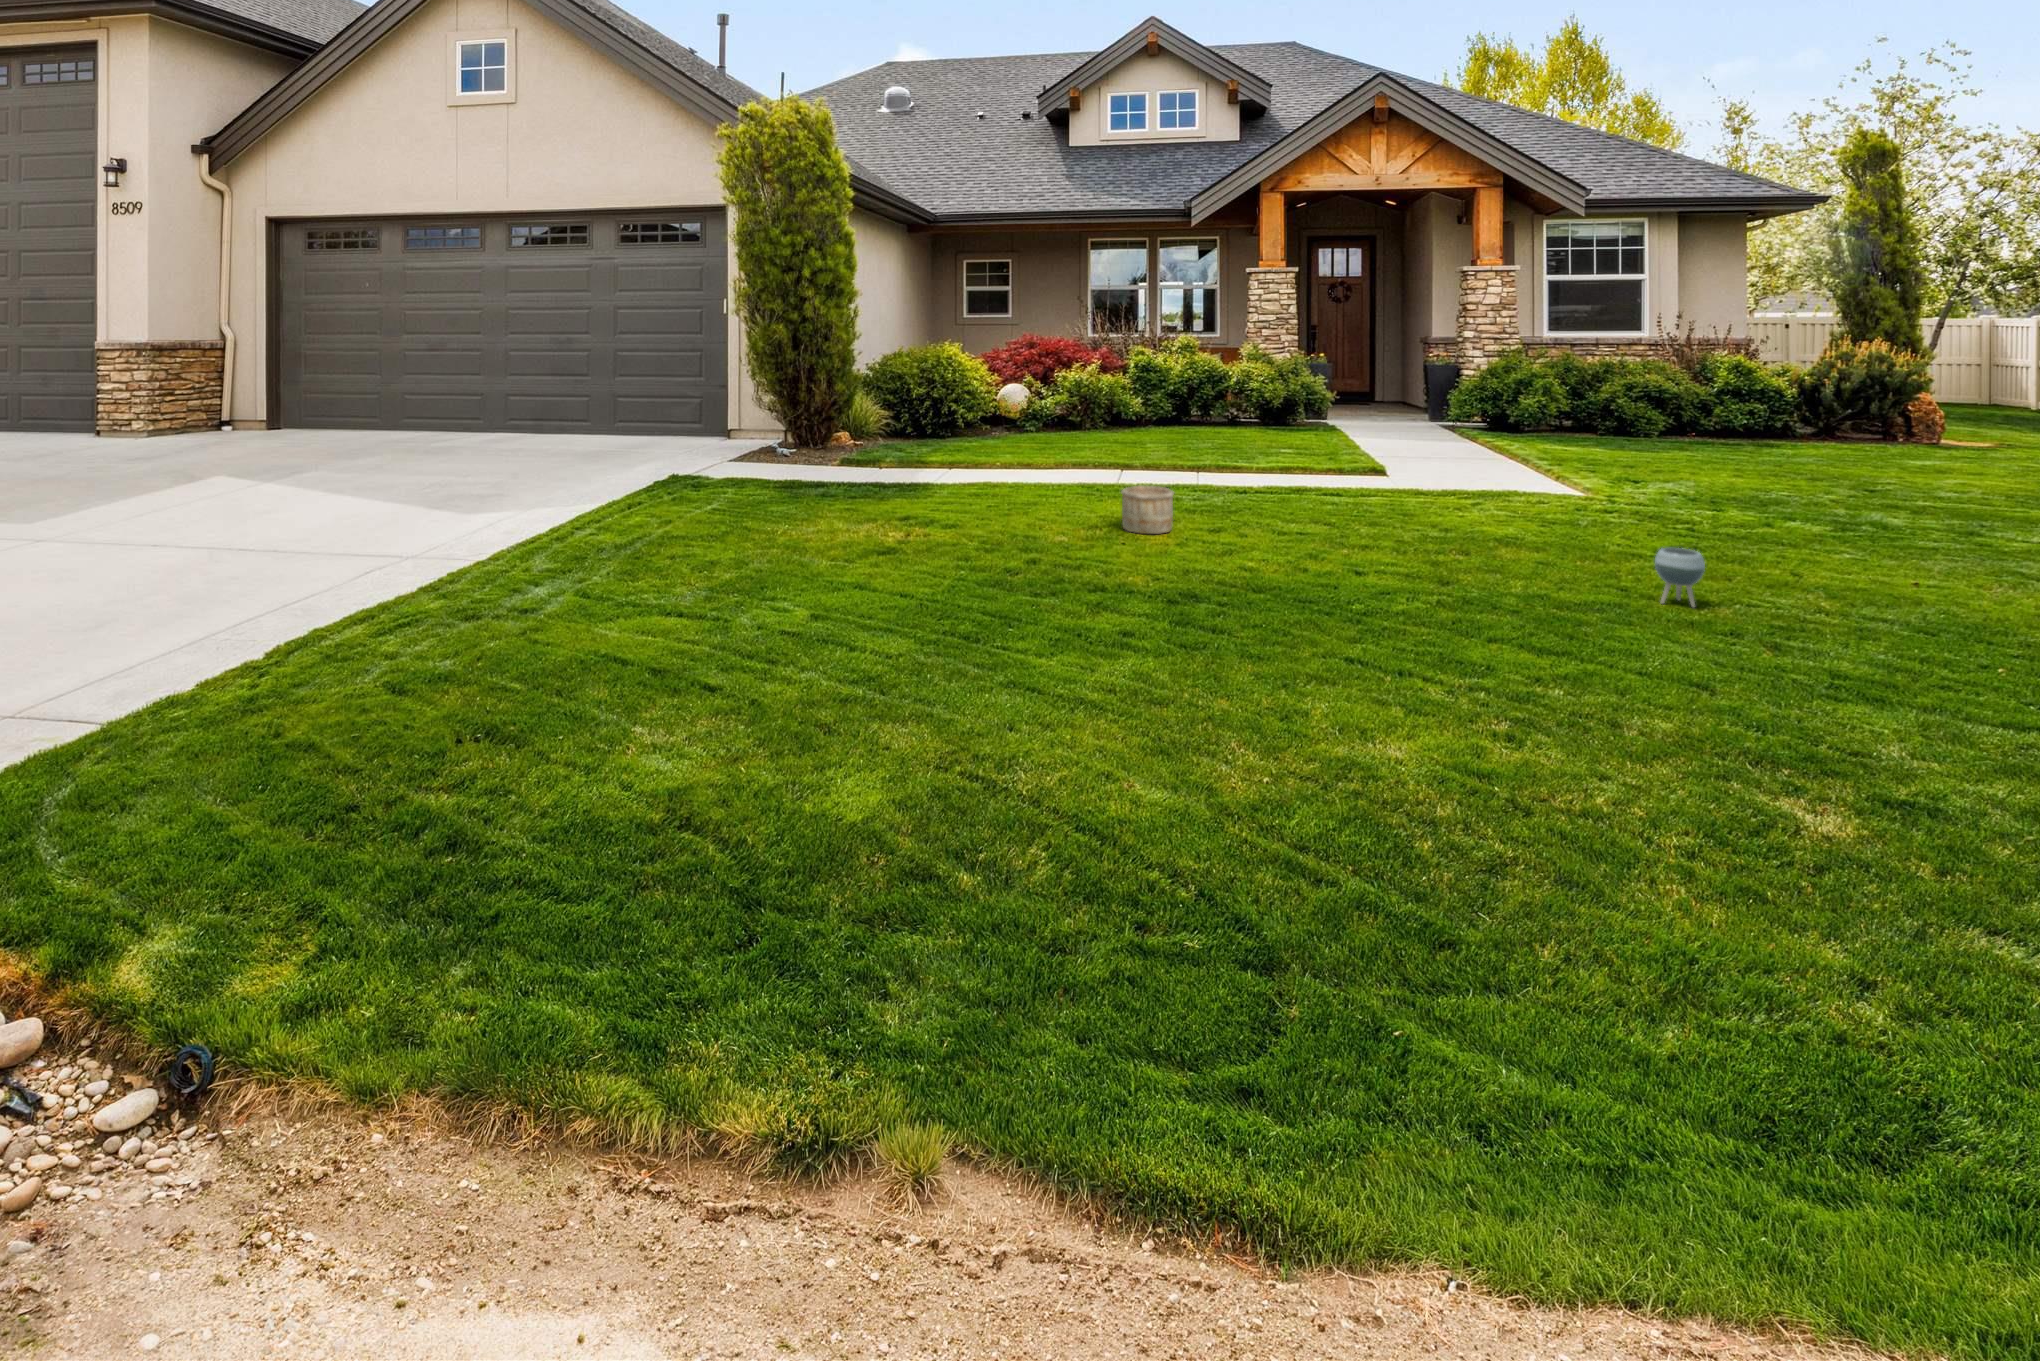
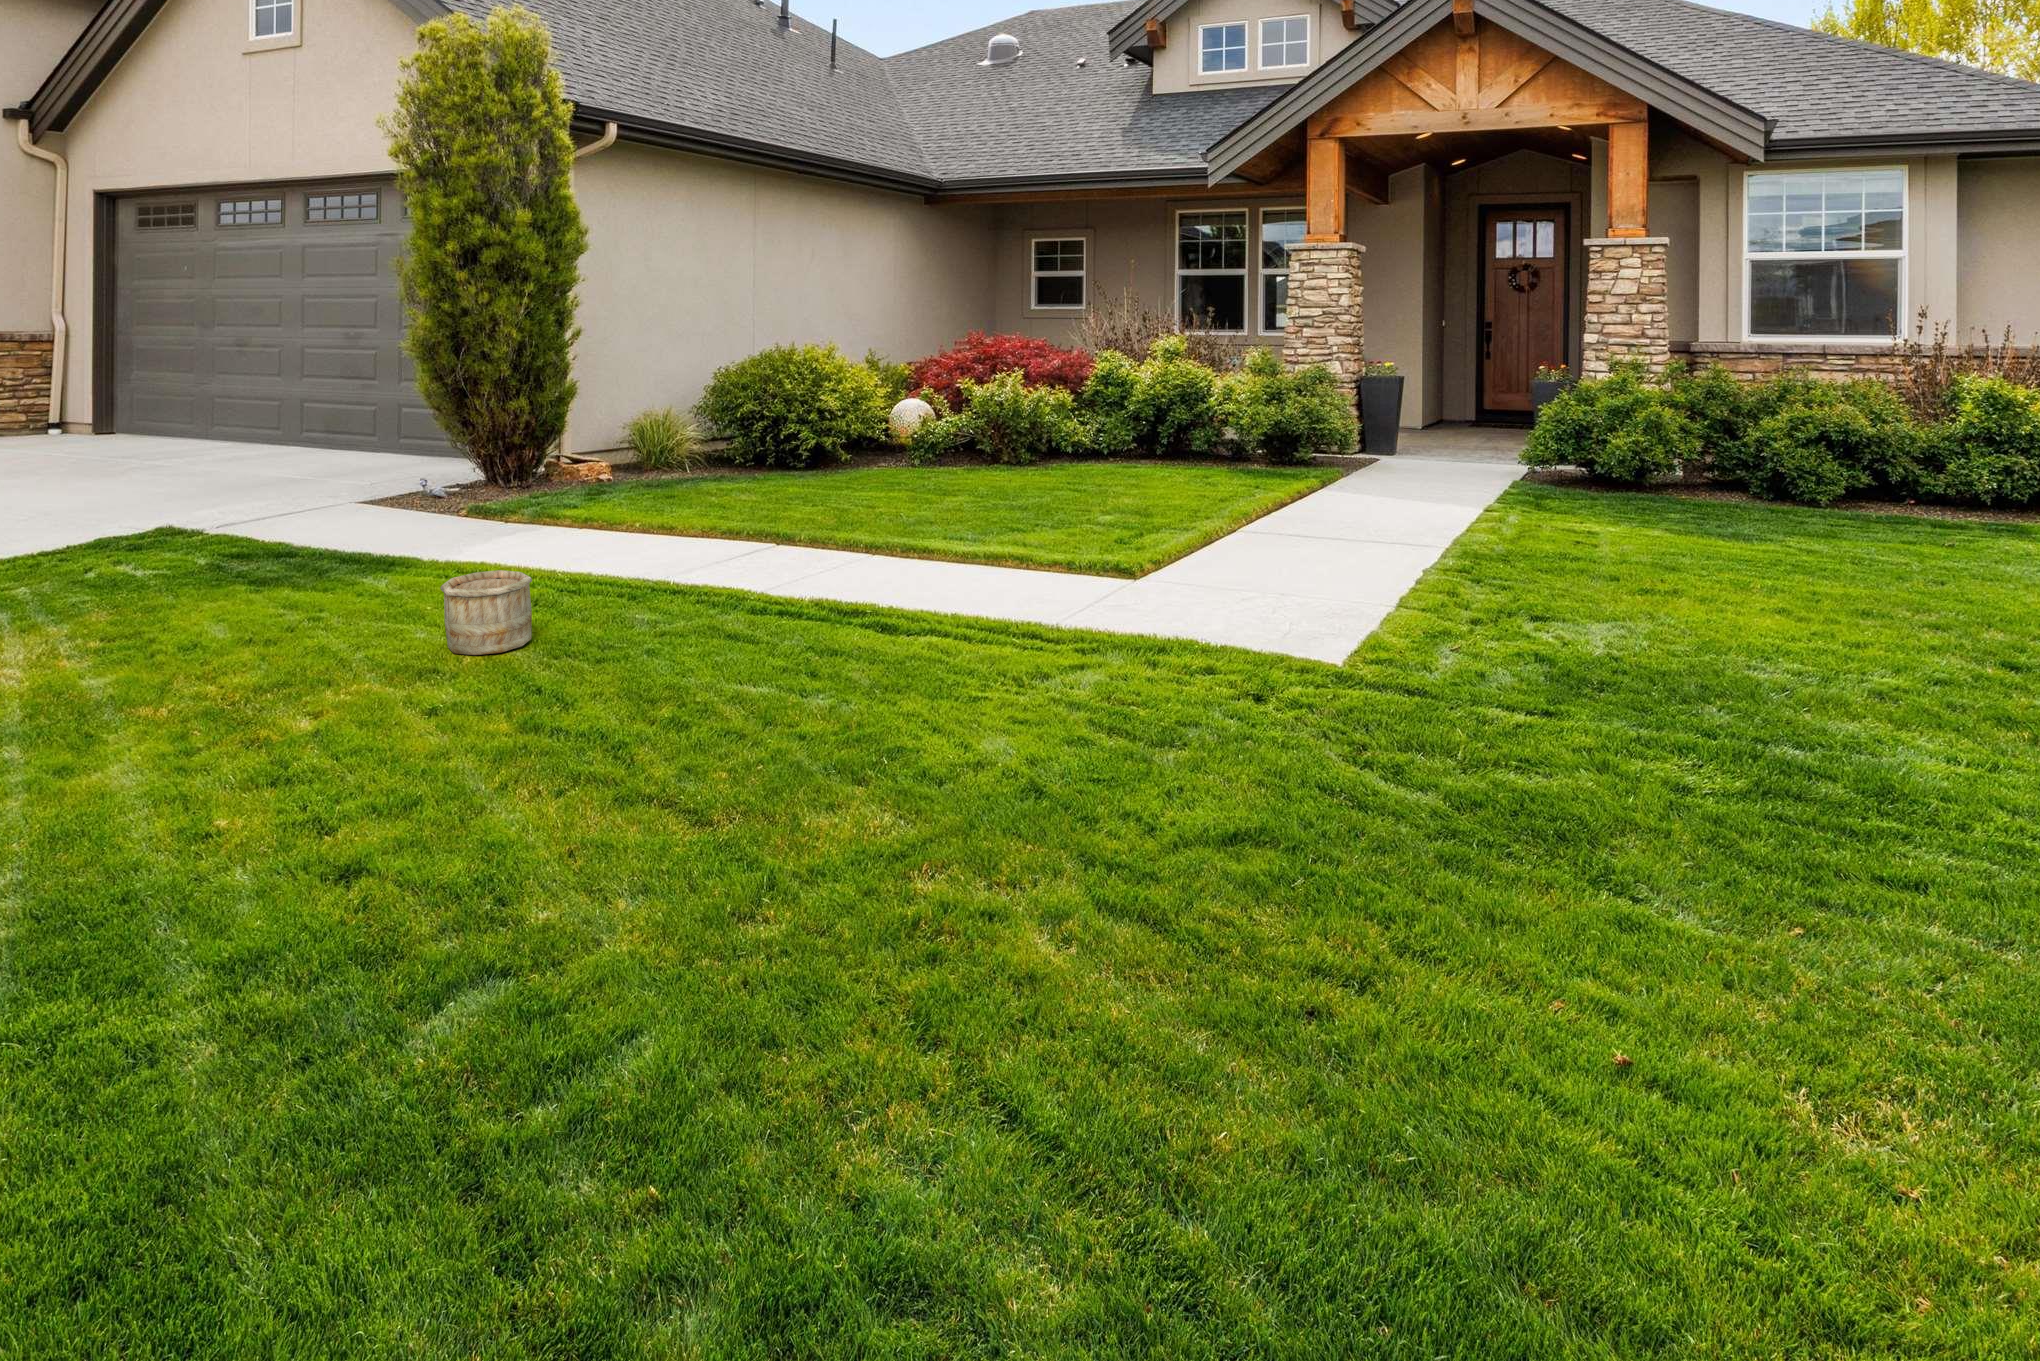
planter: present [1655,548,1705,607] -> none [872,796,968,945]

